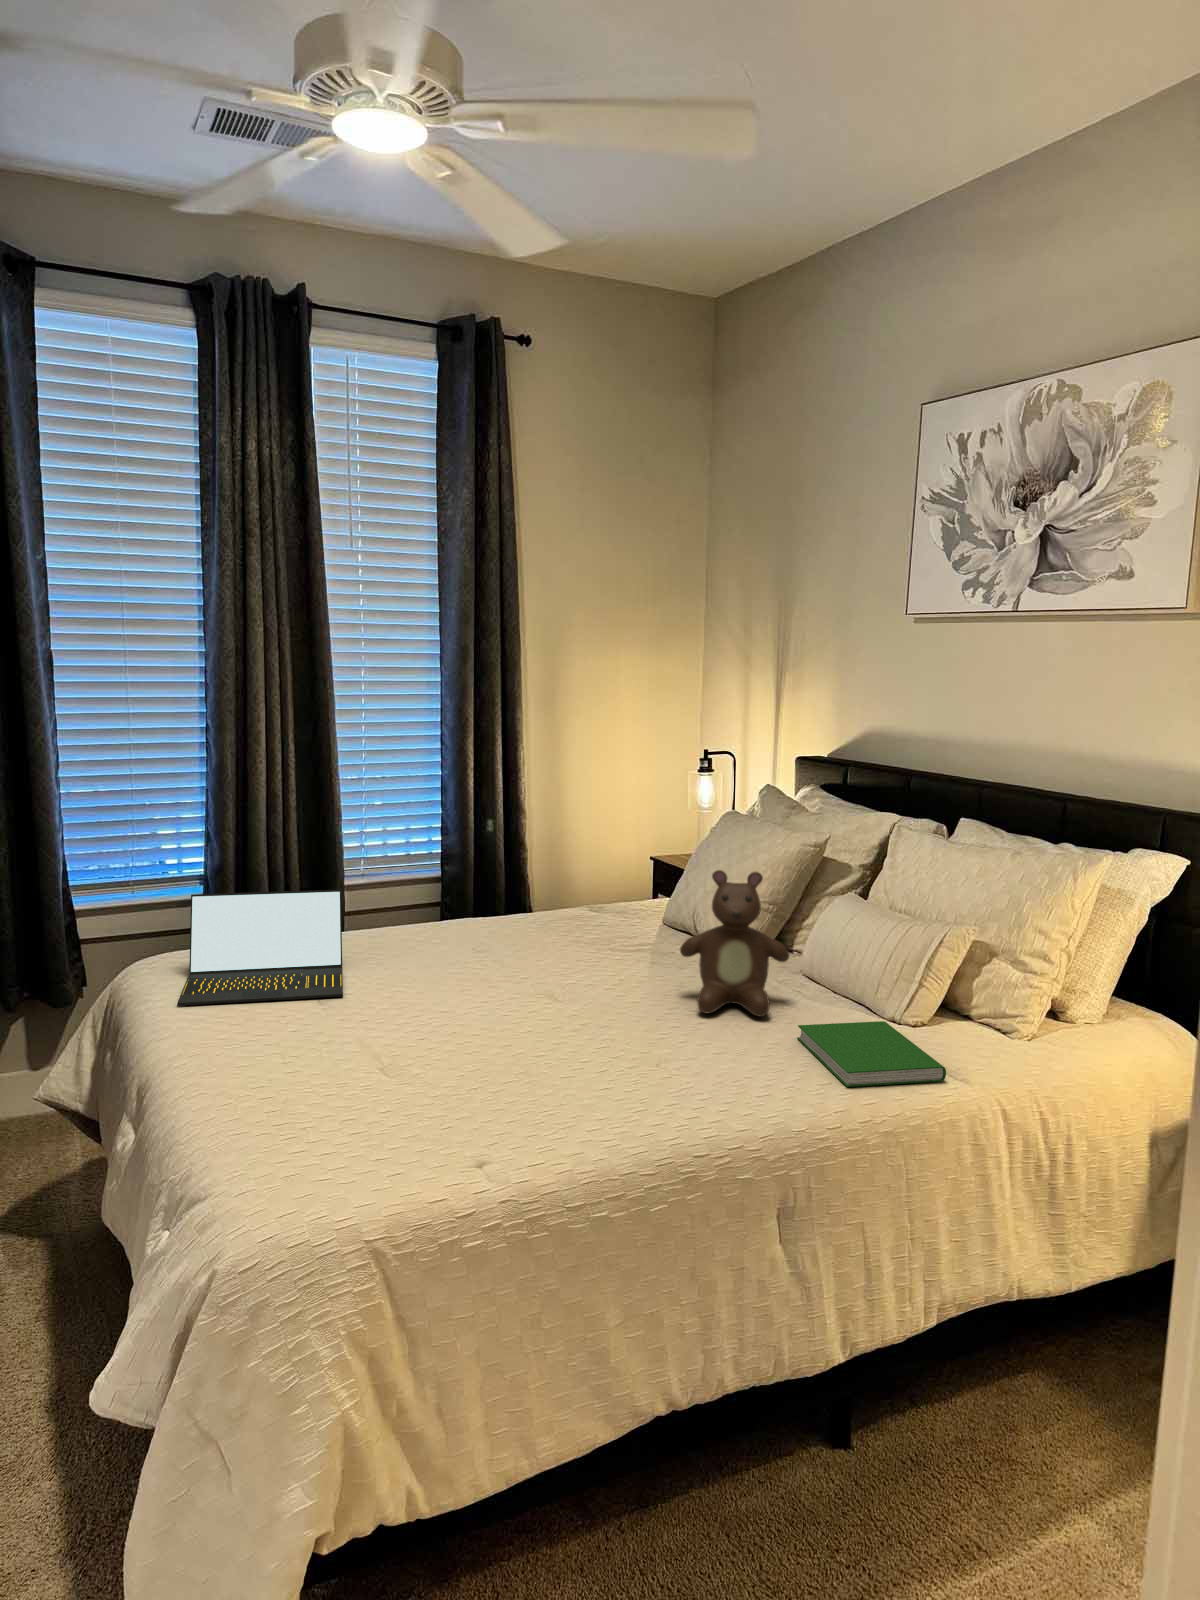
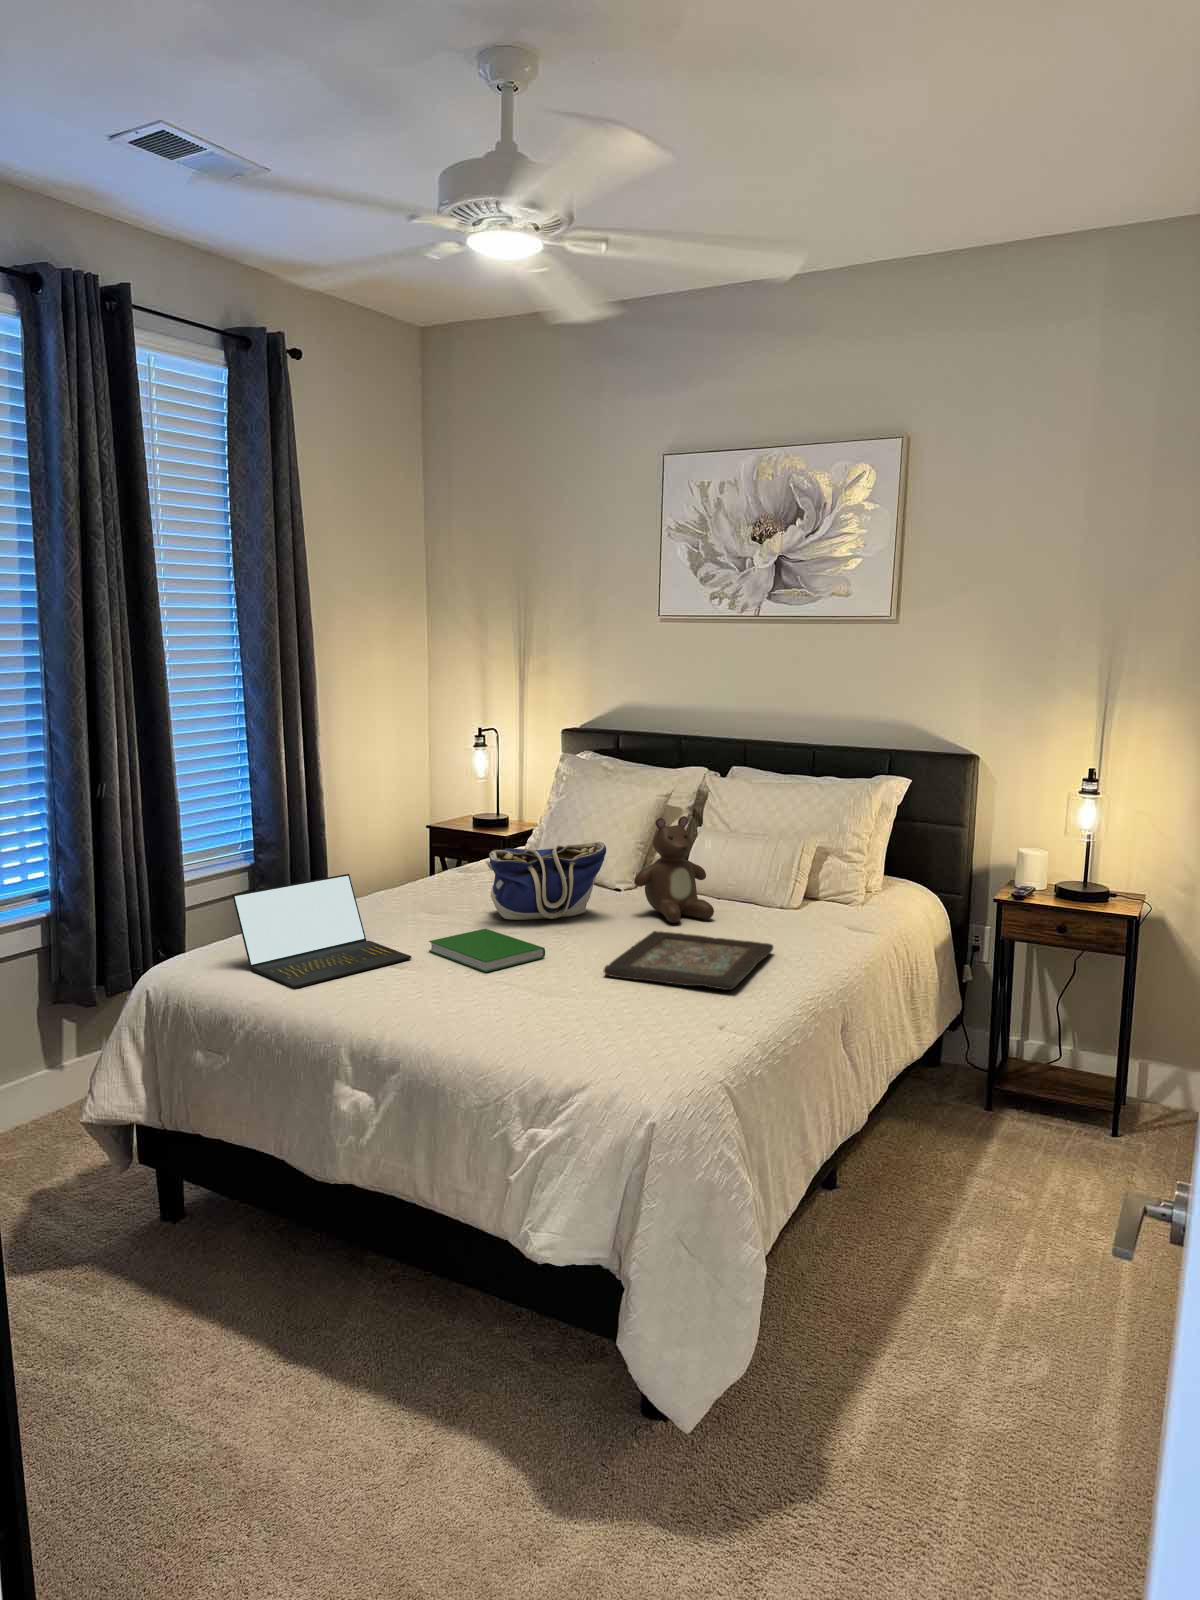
tote bag: none [499,884,646,981] -> present [486,842,606,920]
decorative tray: none [484,1019,756,1127] -> present [604,931,773,990]
hardcover book: present [797,1021,946,1087] -> present [429,929,545,972]

